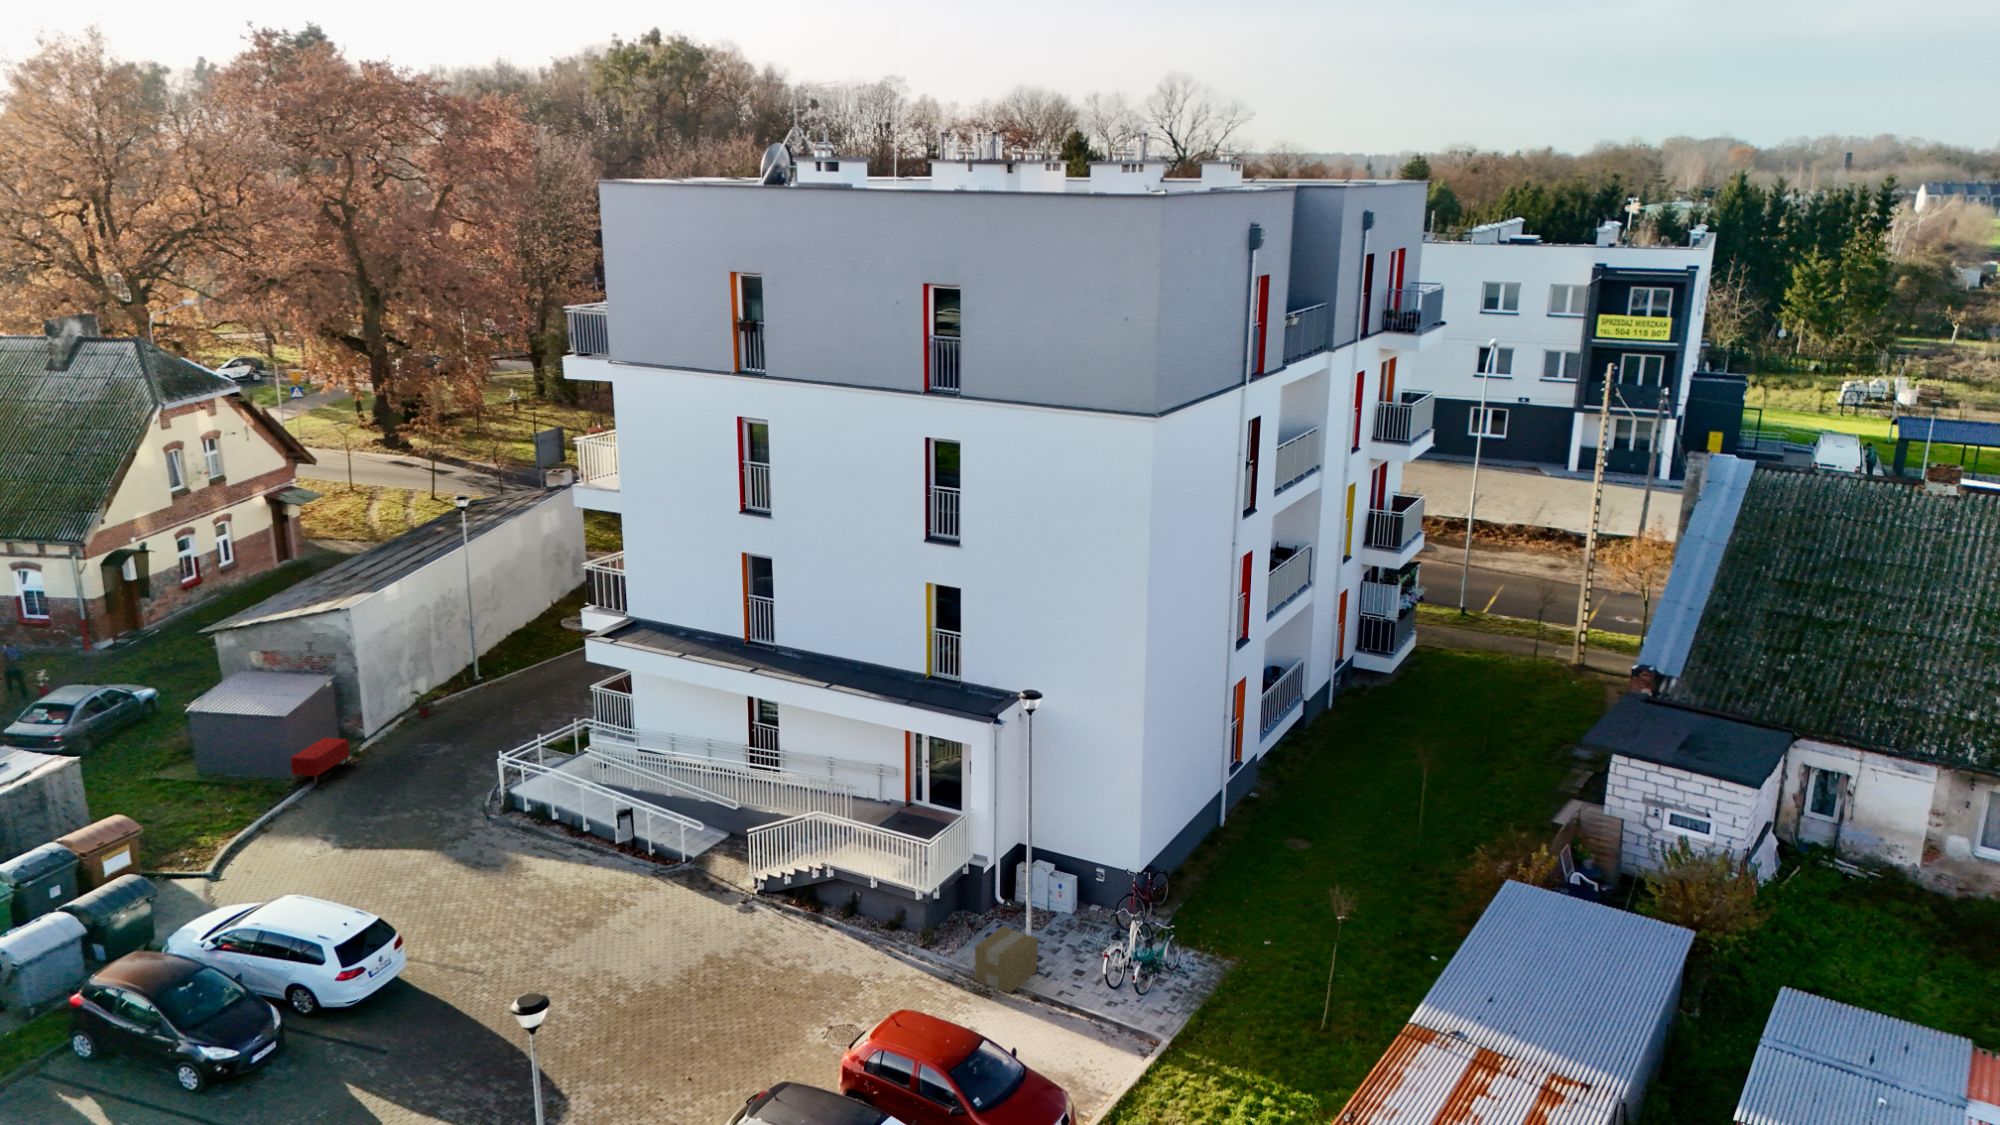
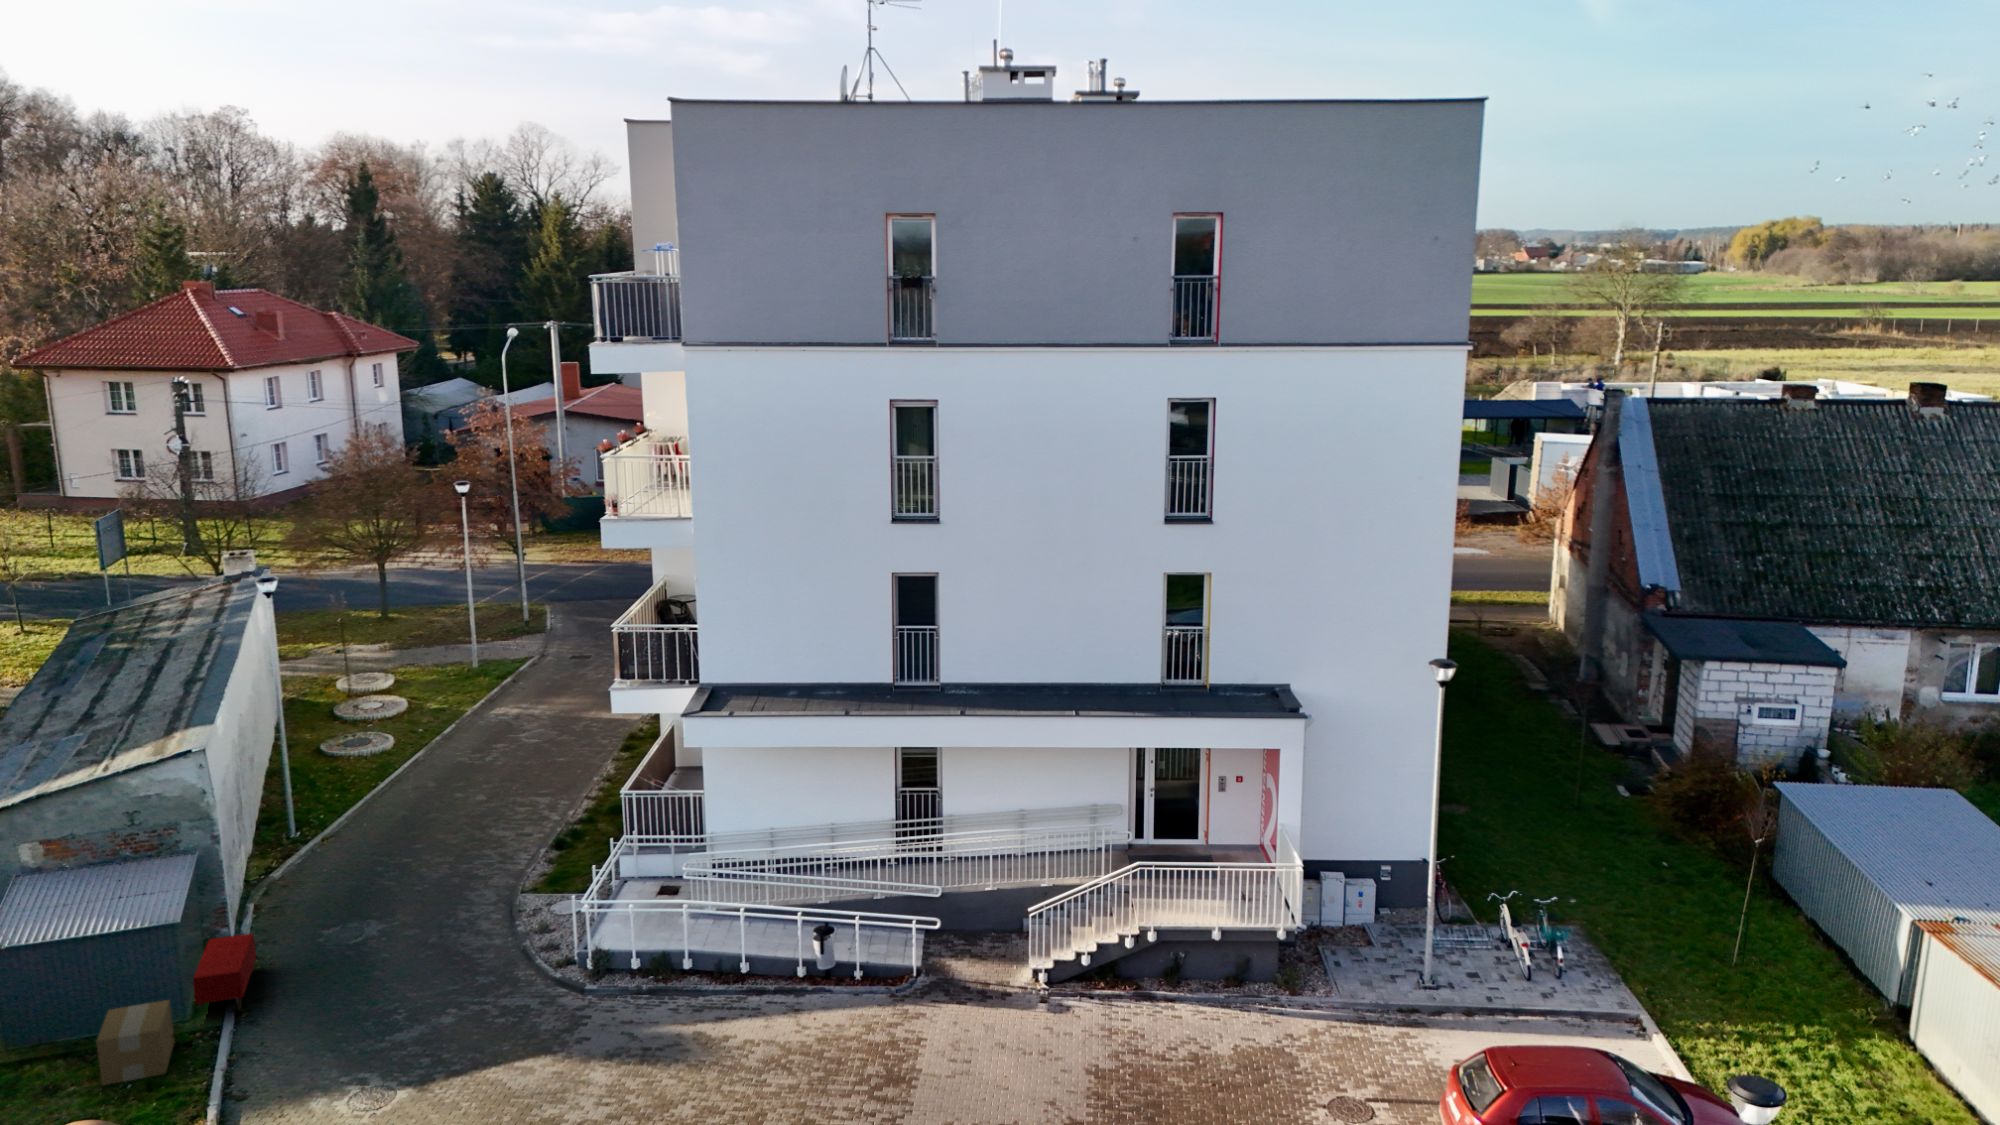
potted plant: present [411,691,433,717] -> none [249,847,296,885]
cardboard box: present [974,927,1038,993] -> present [96,1000,175,1085]

